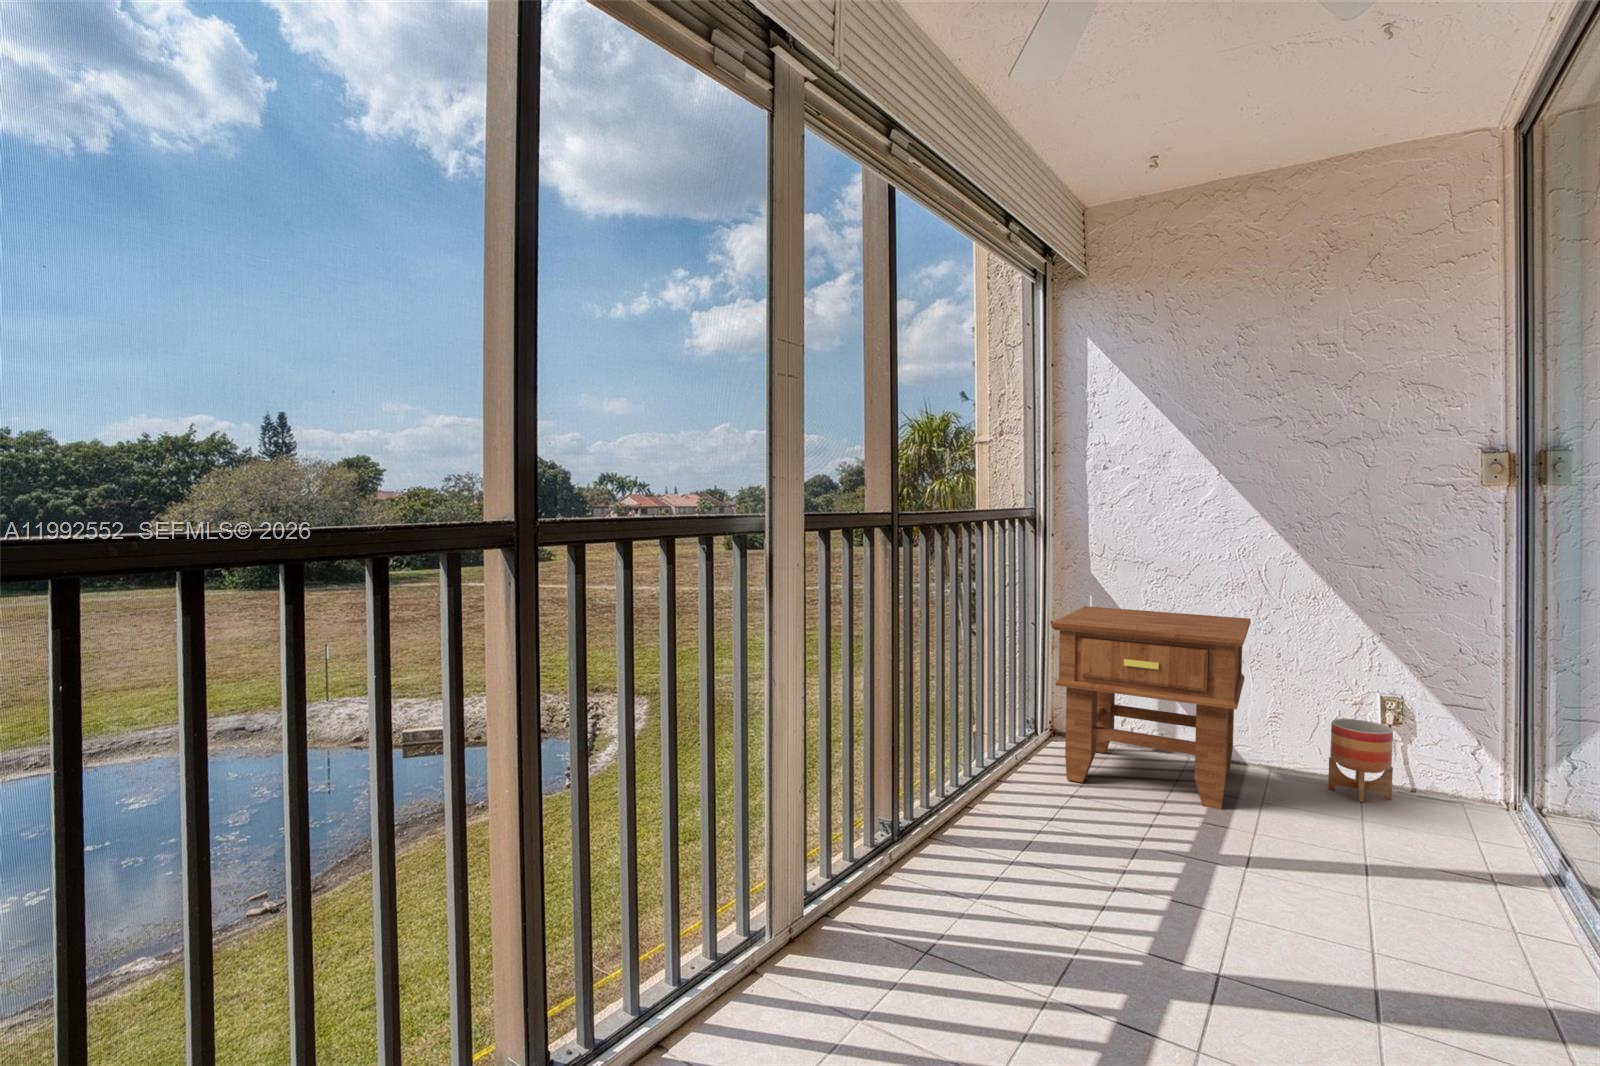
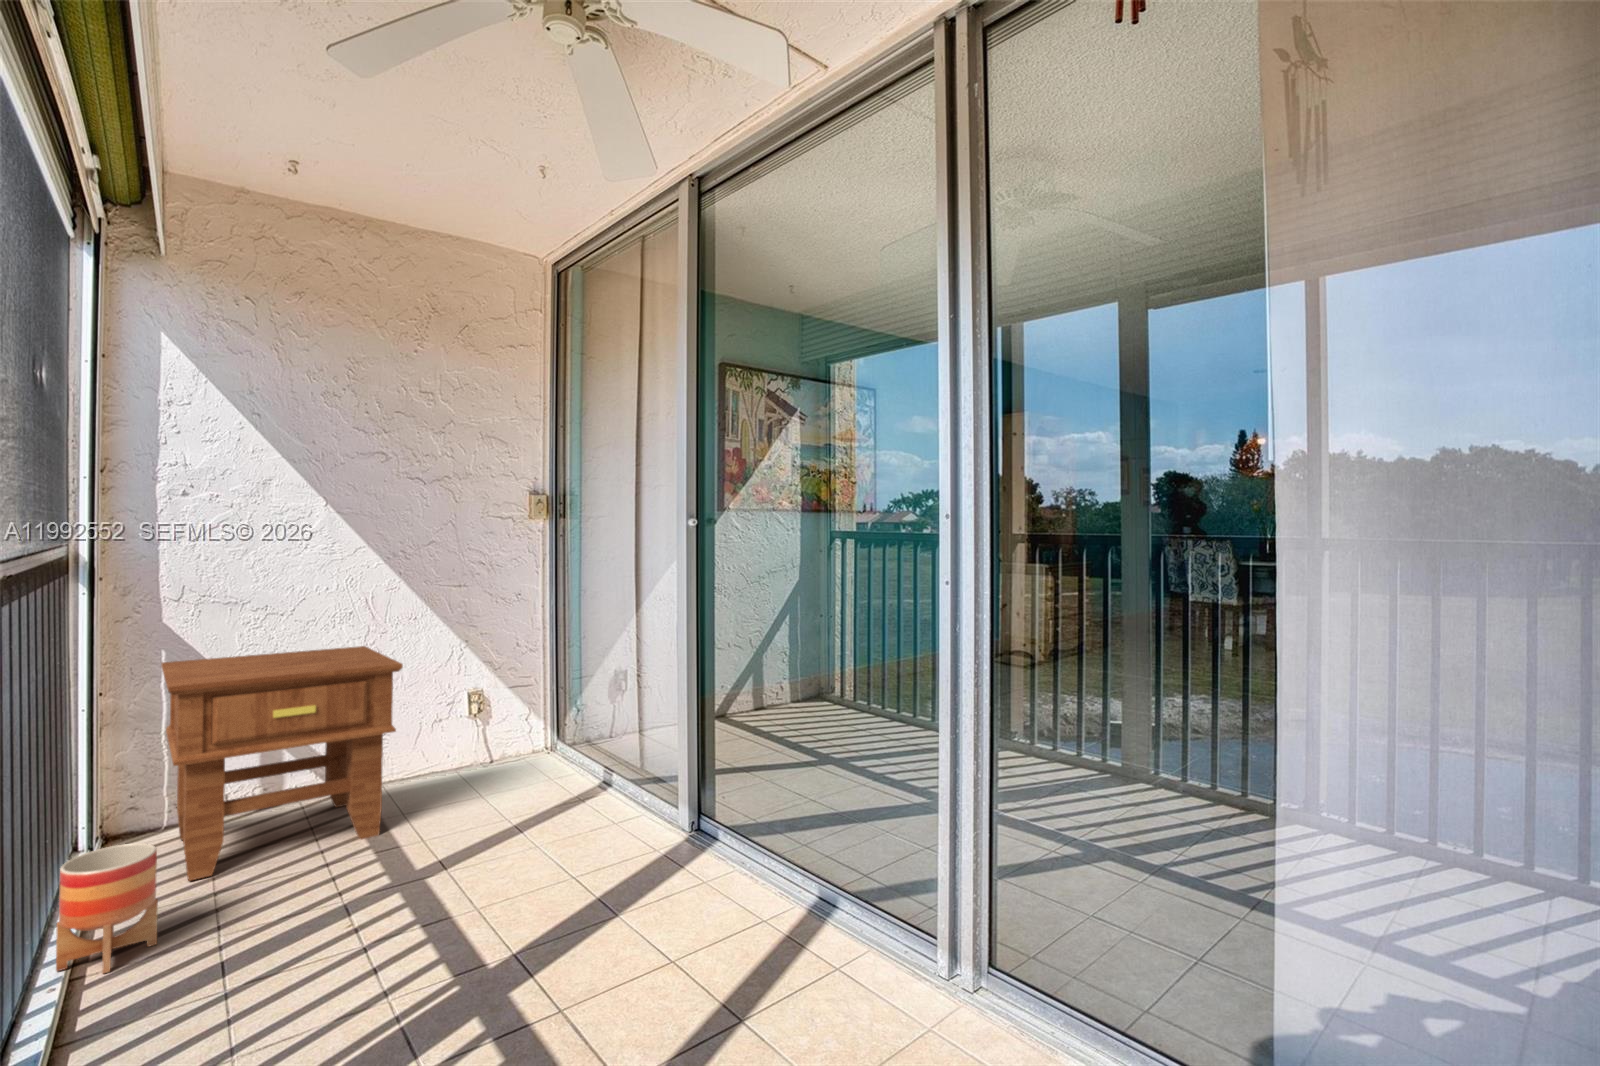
planter: present [1328,719,1393,802] -> present [56,843,158,973]

